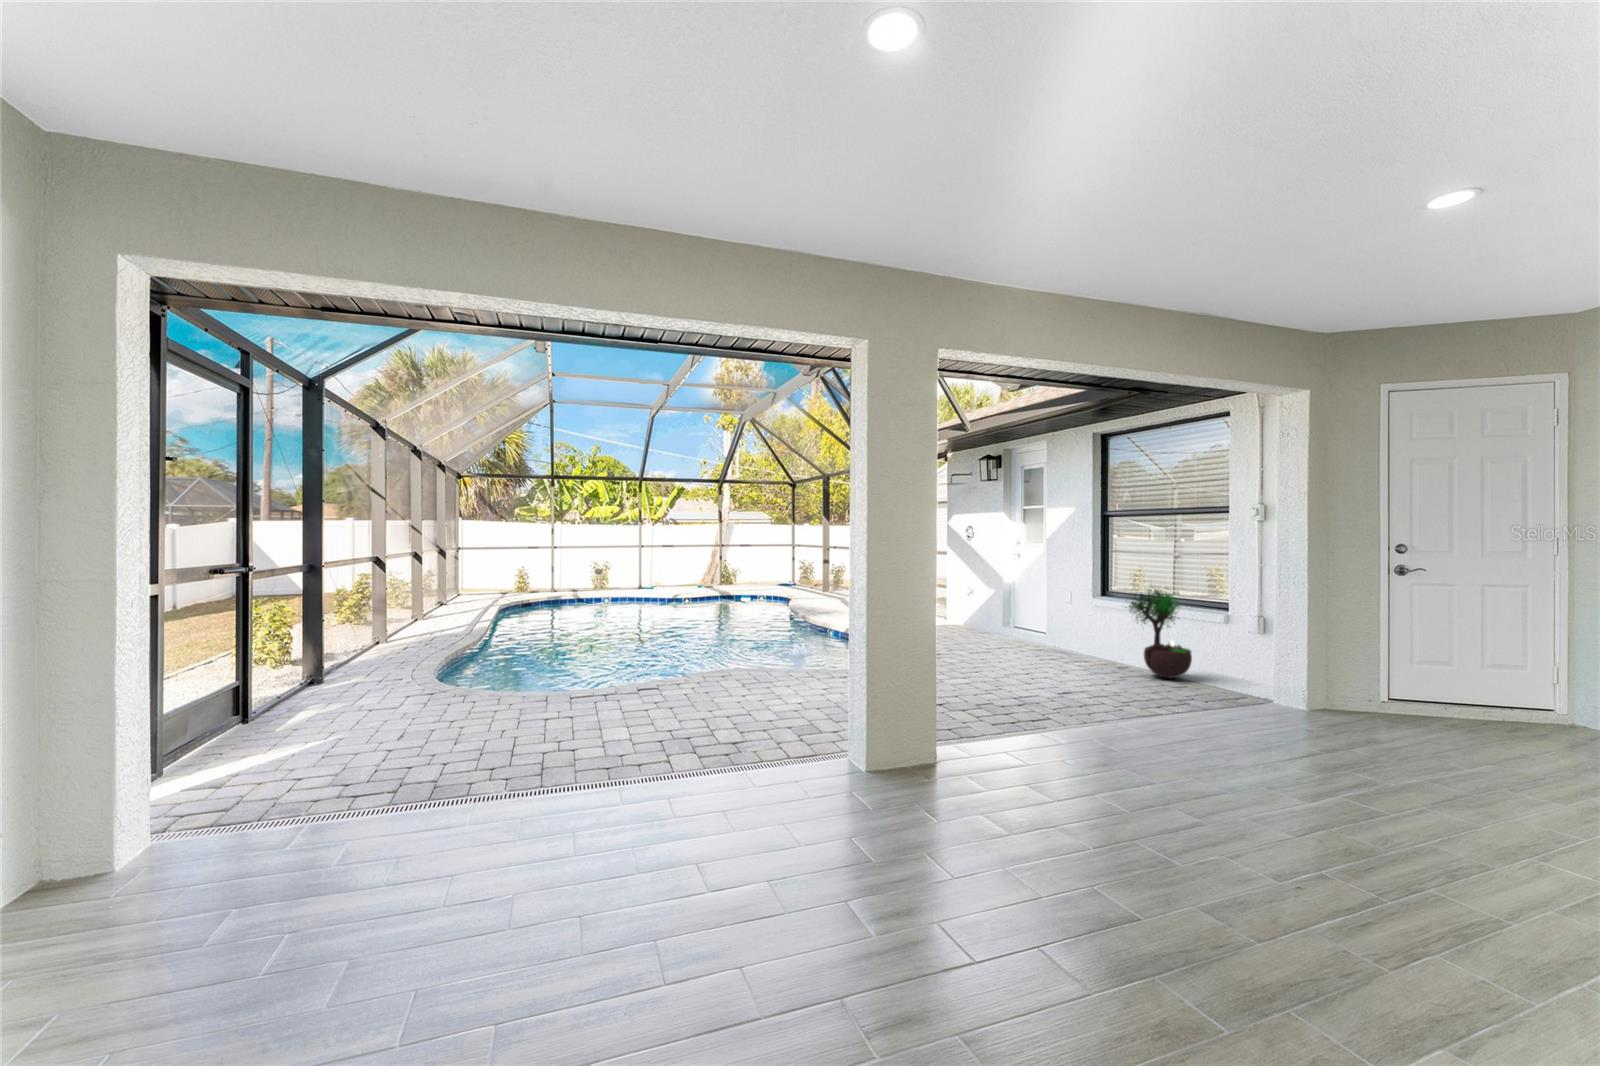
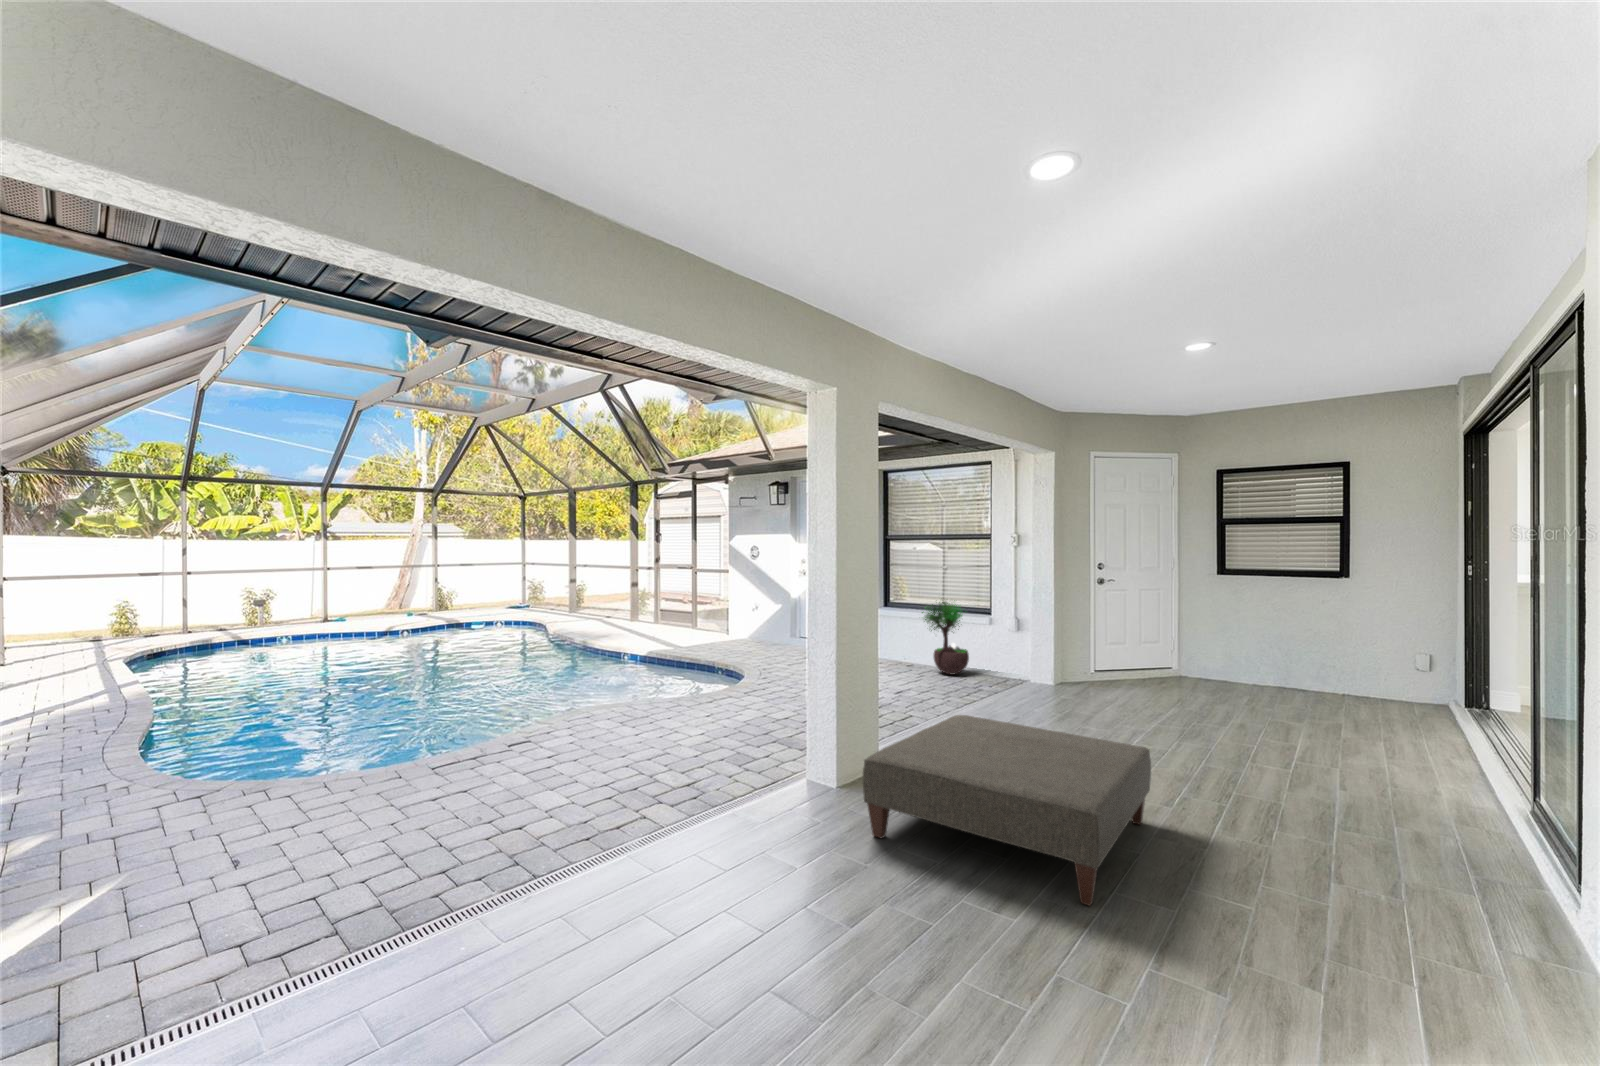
ottoman: none [856,708,1236,936] -> present [863,715,1151,906]

